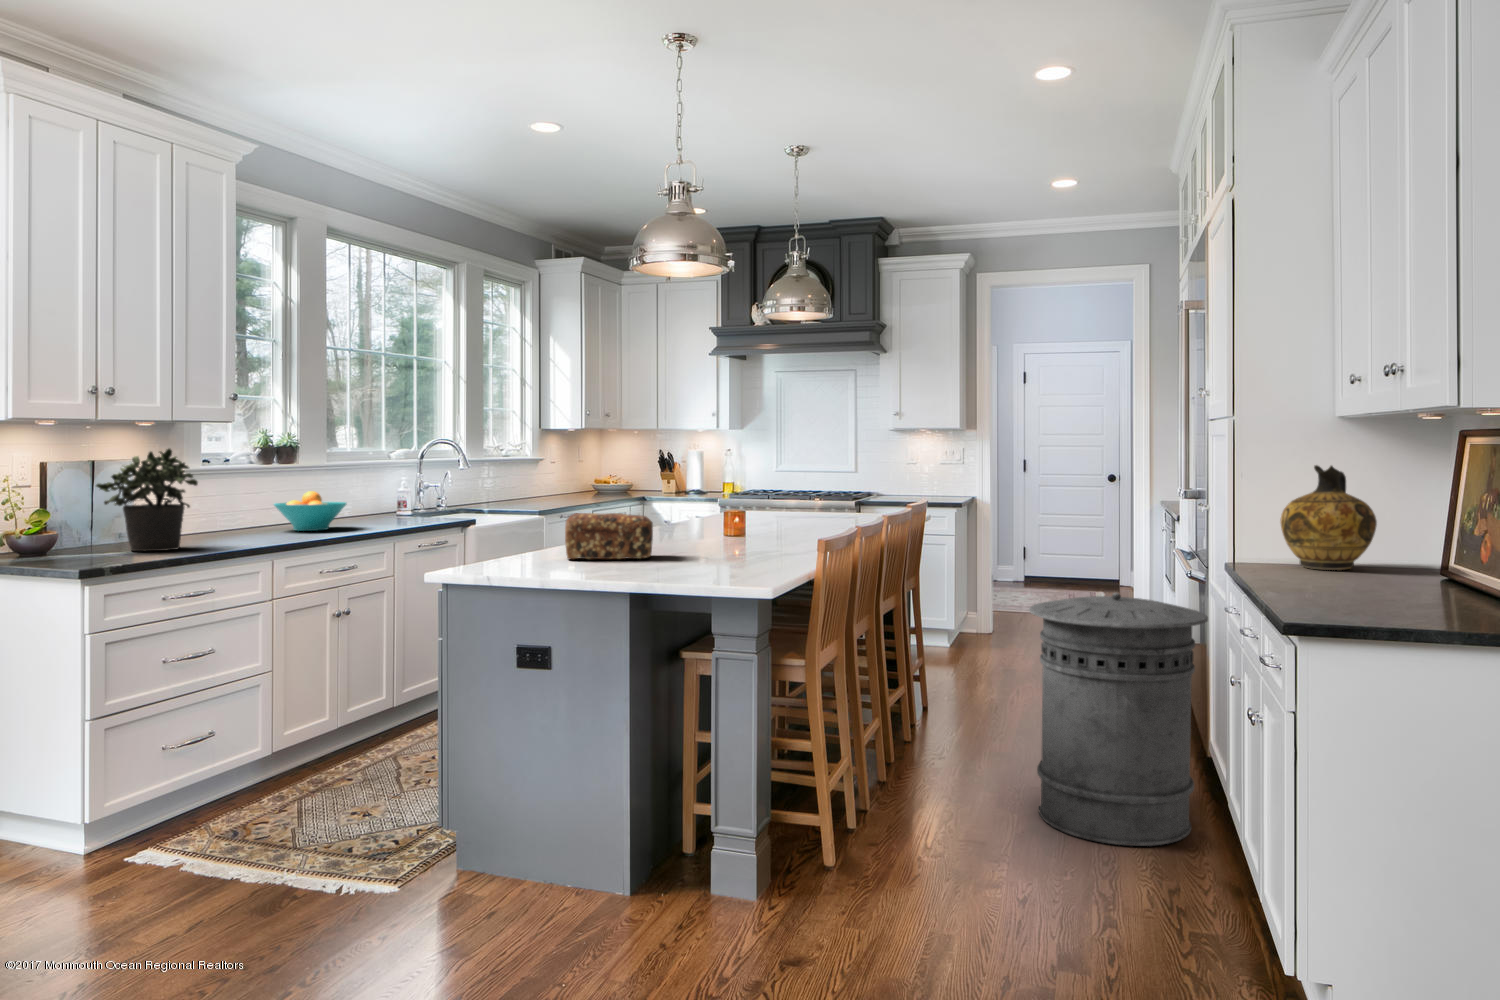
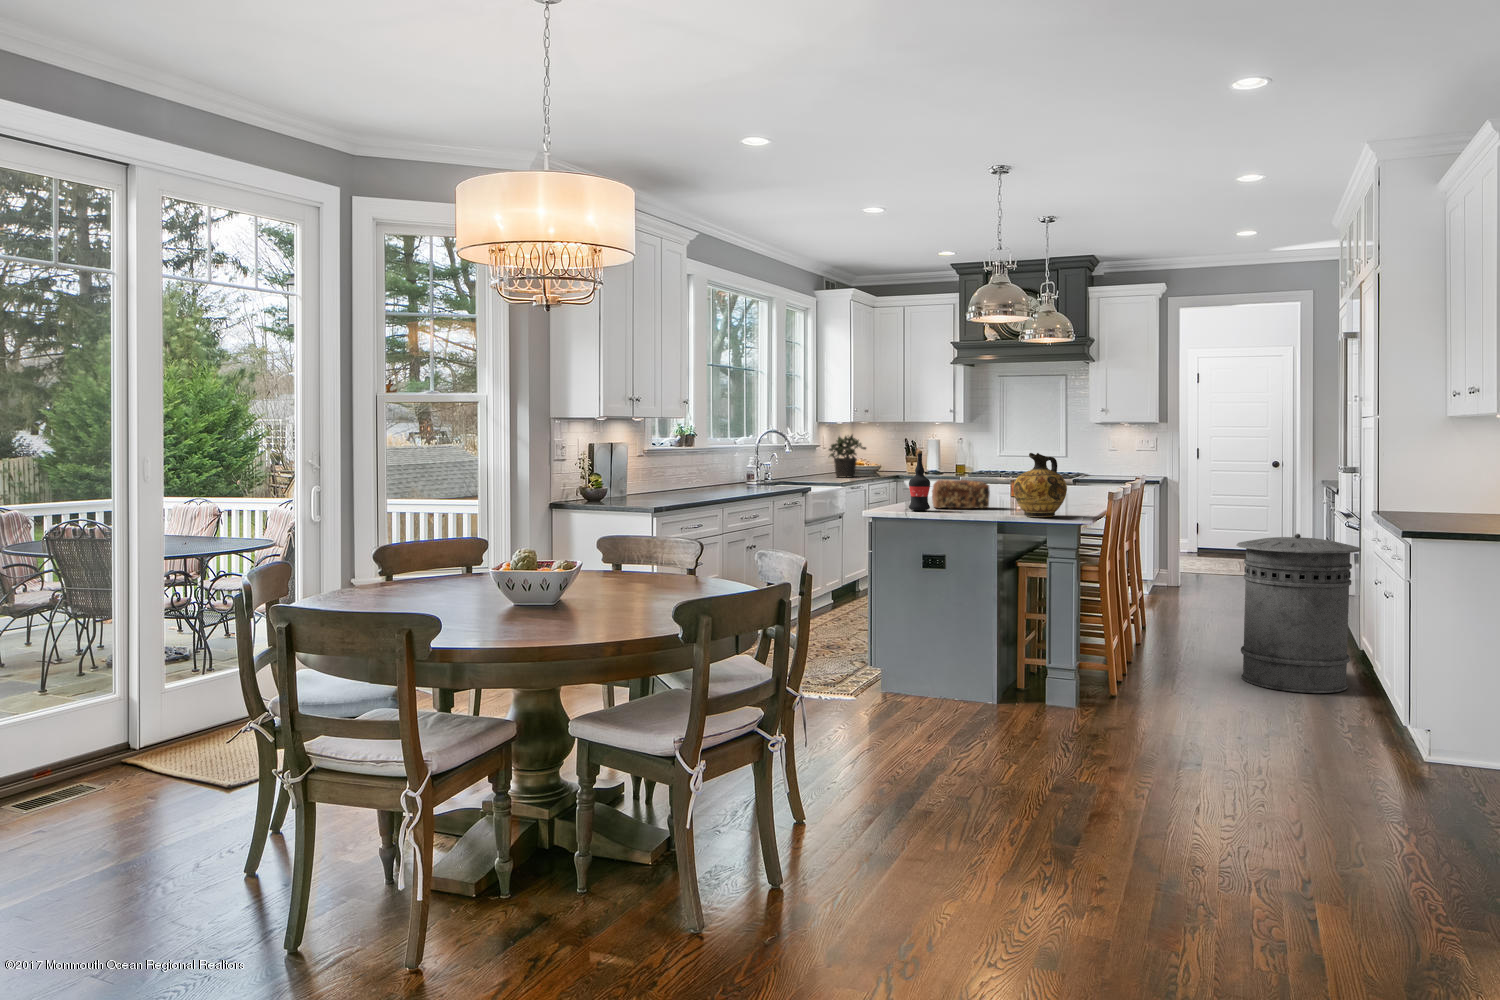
potted plant: present [96,449,198,551] -> present [829,435,866,478]
ceramic jug: present [1280,465,1377,570] -> present [1013,453,1067,517]
wine bottle: none [512,468,547,565] -> present [909,451,930,511]
fruit bowl: present [274,491,346,531] -> none [700,467,746,493]

